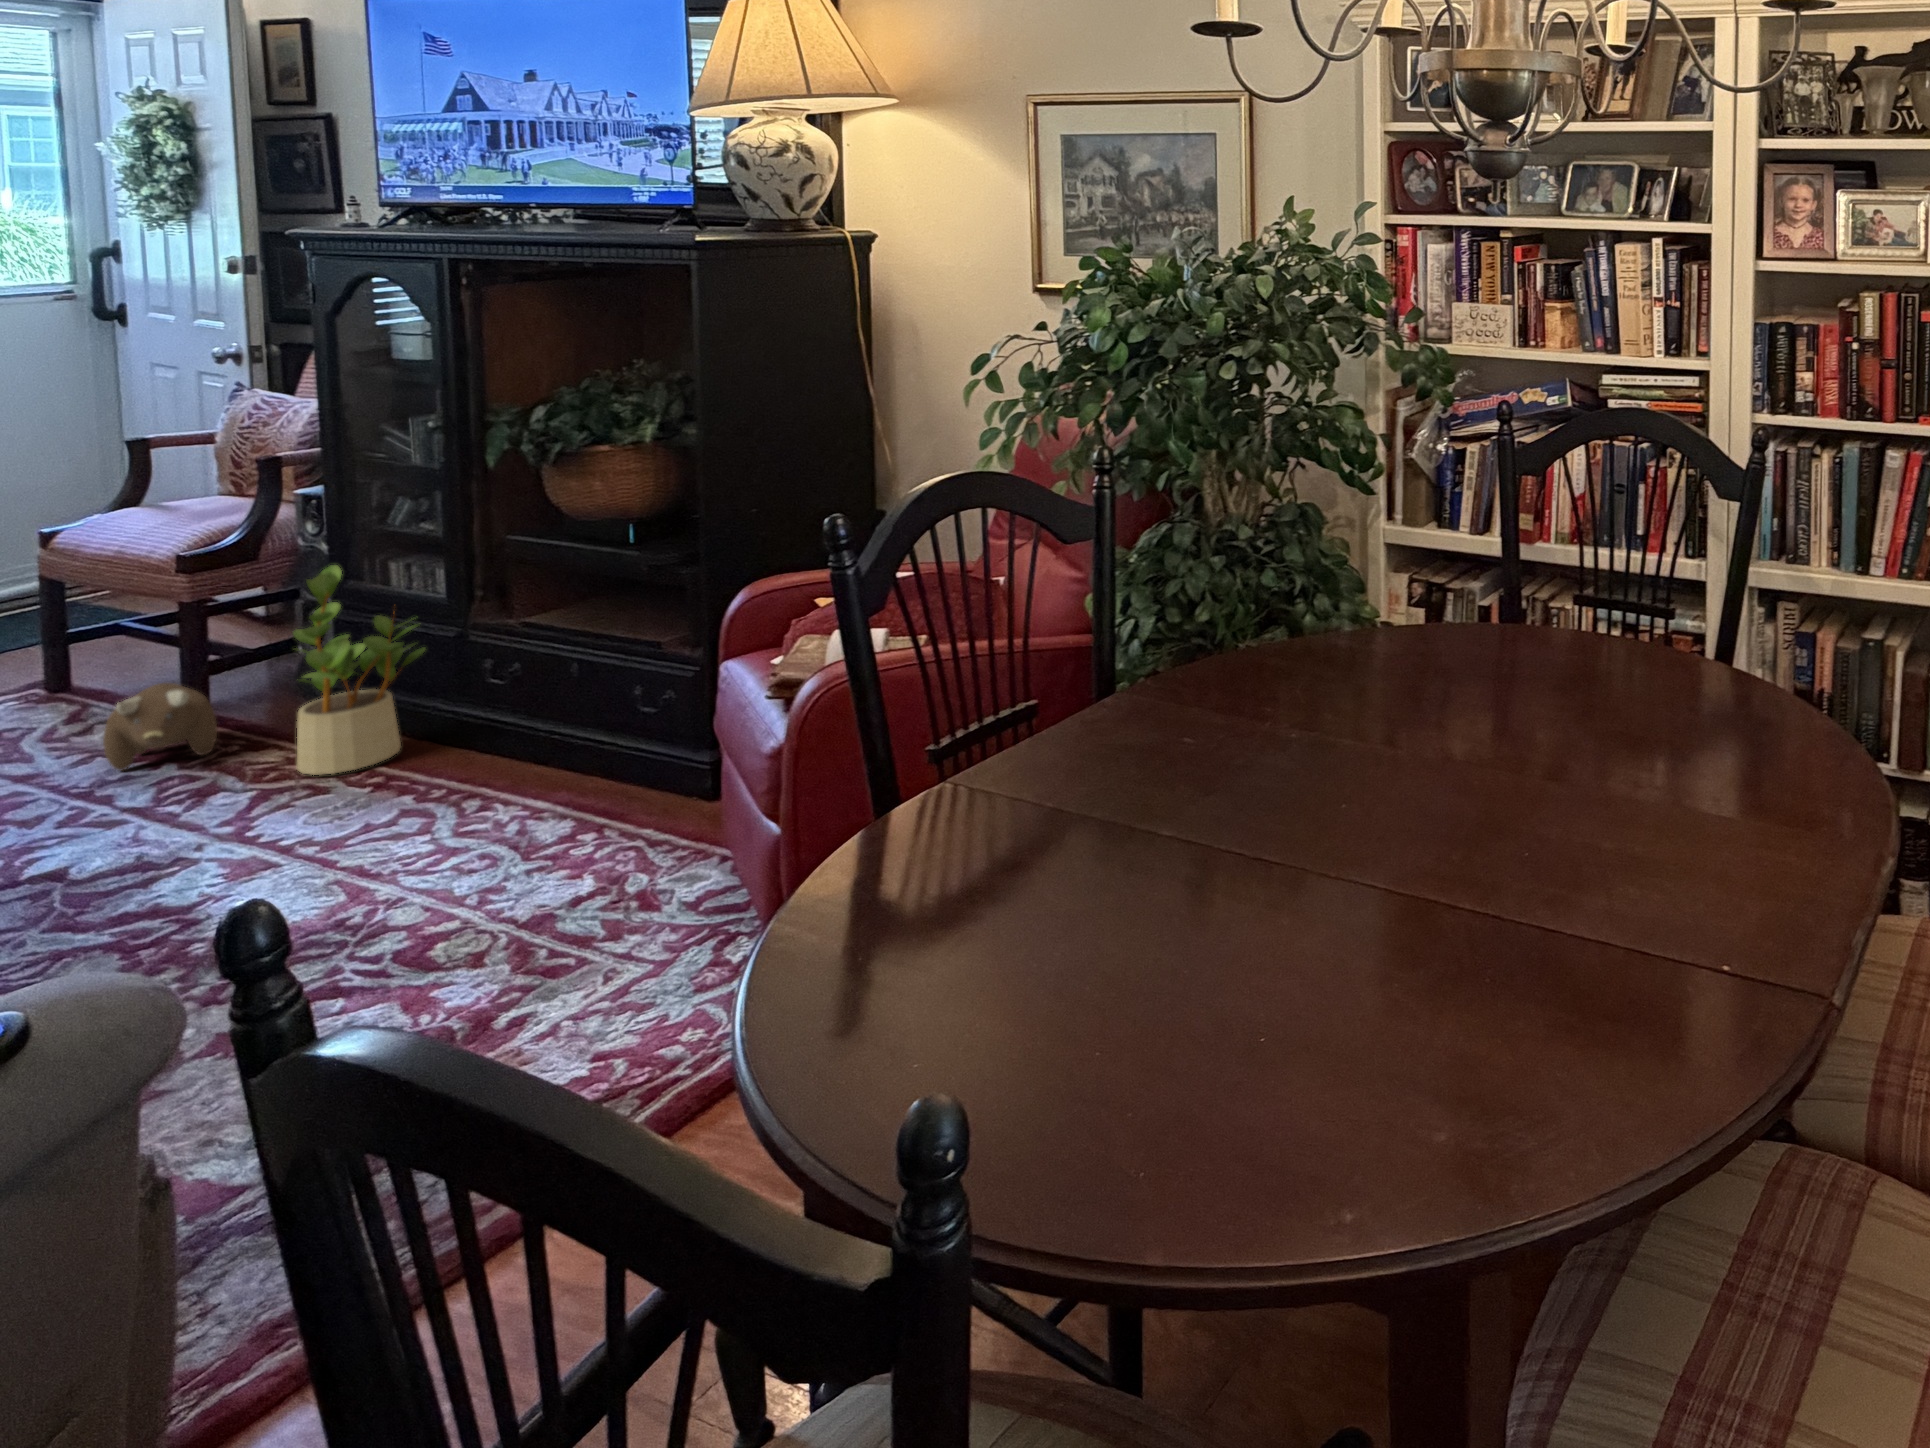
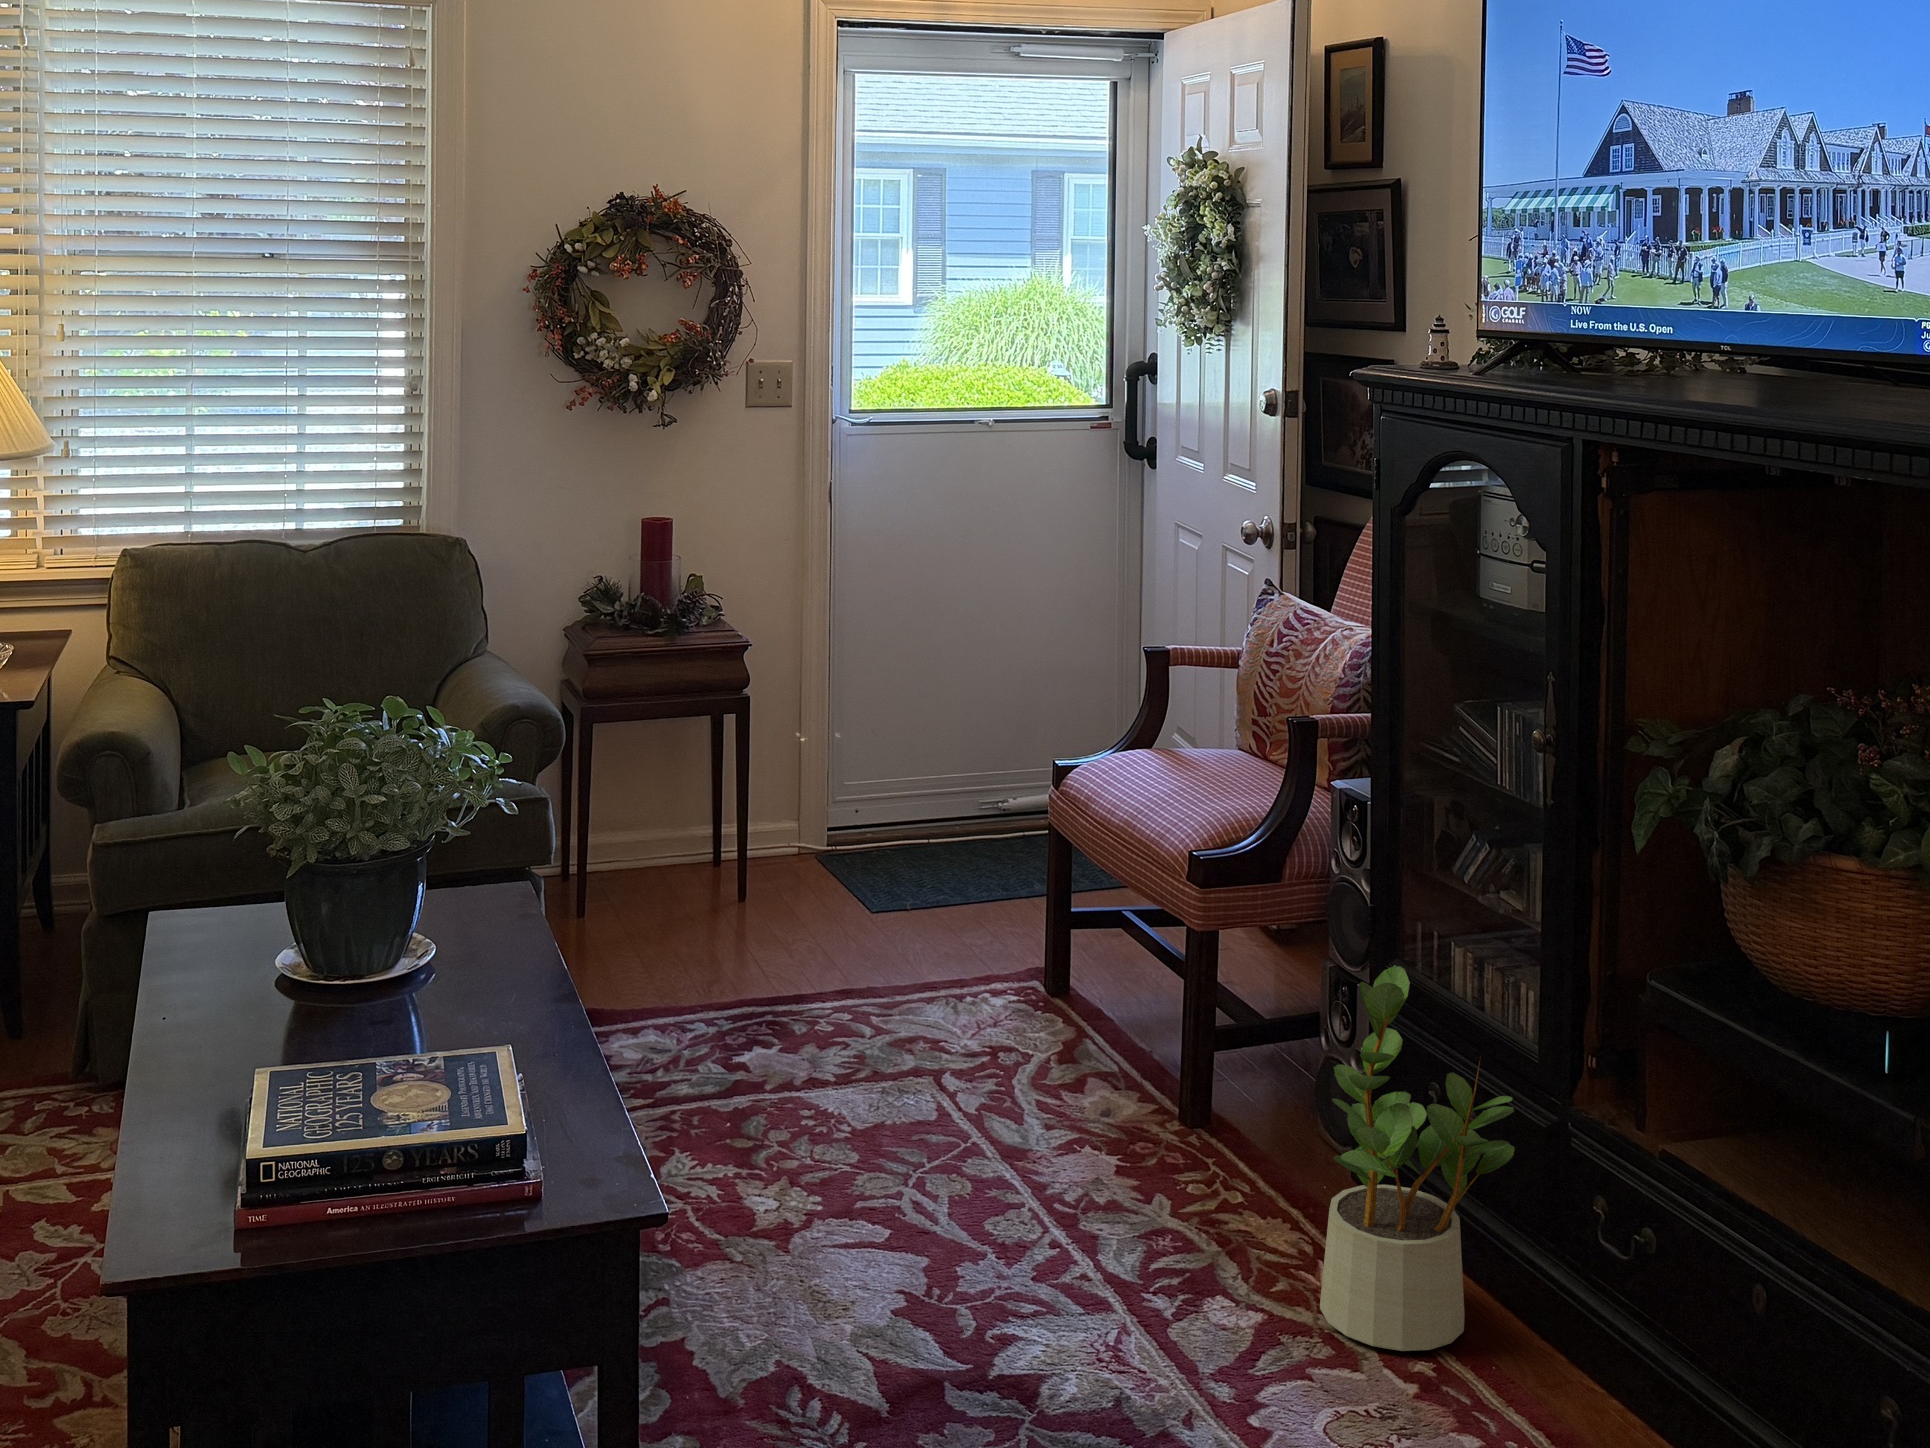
plush toy: present [103,683,217,771] -> none [1091,1067,1220,1206]

